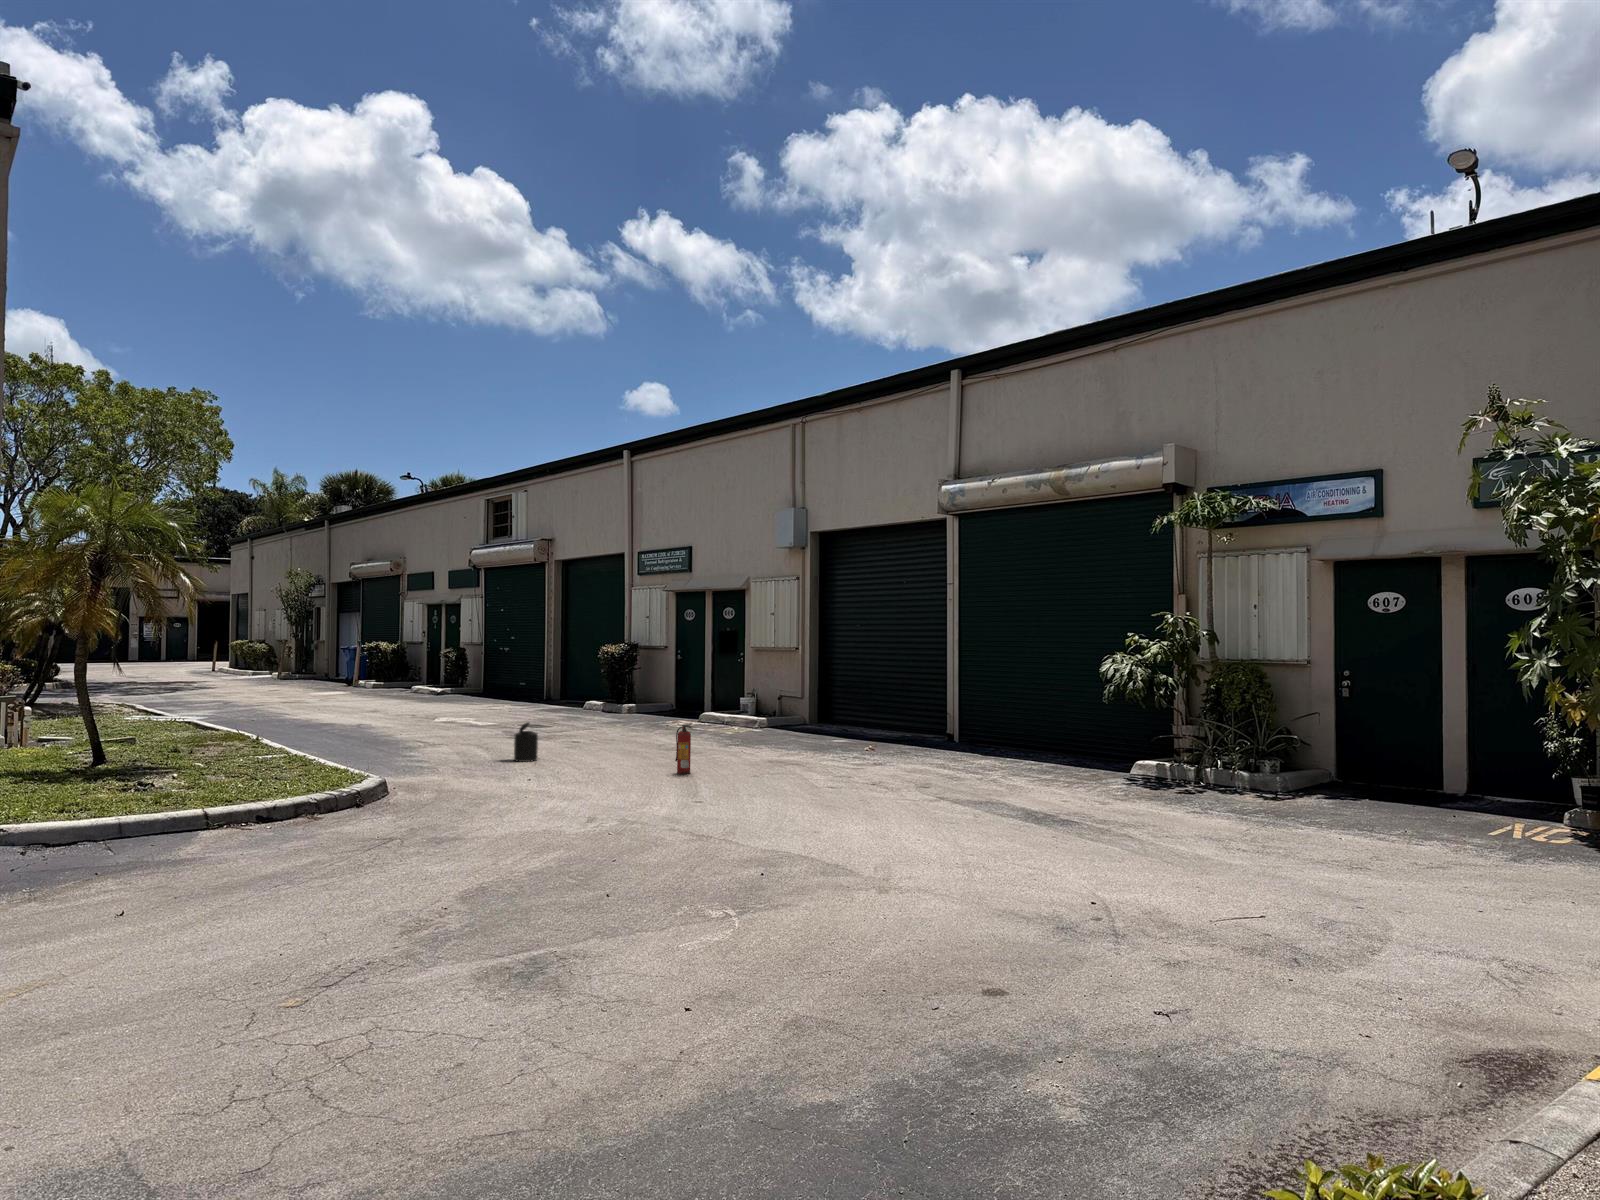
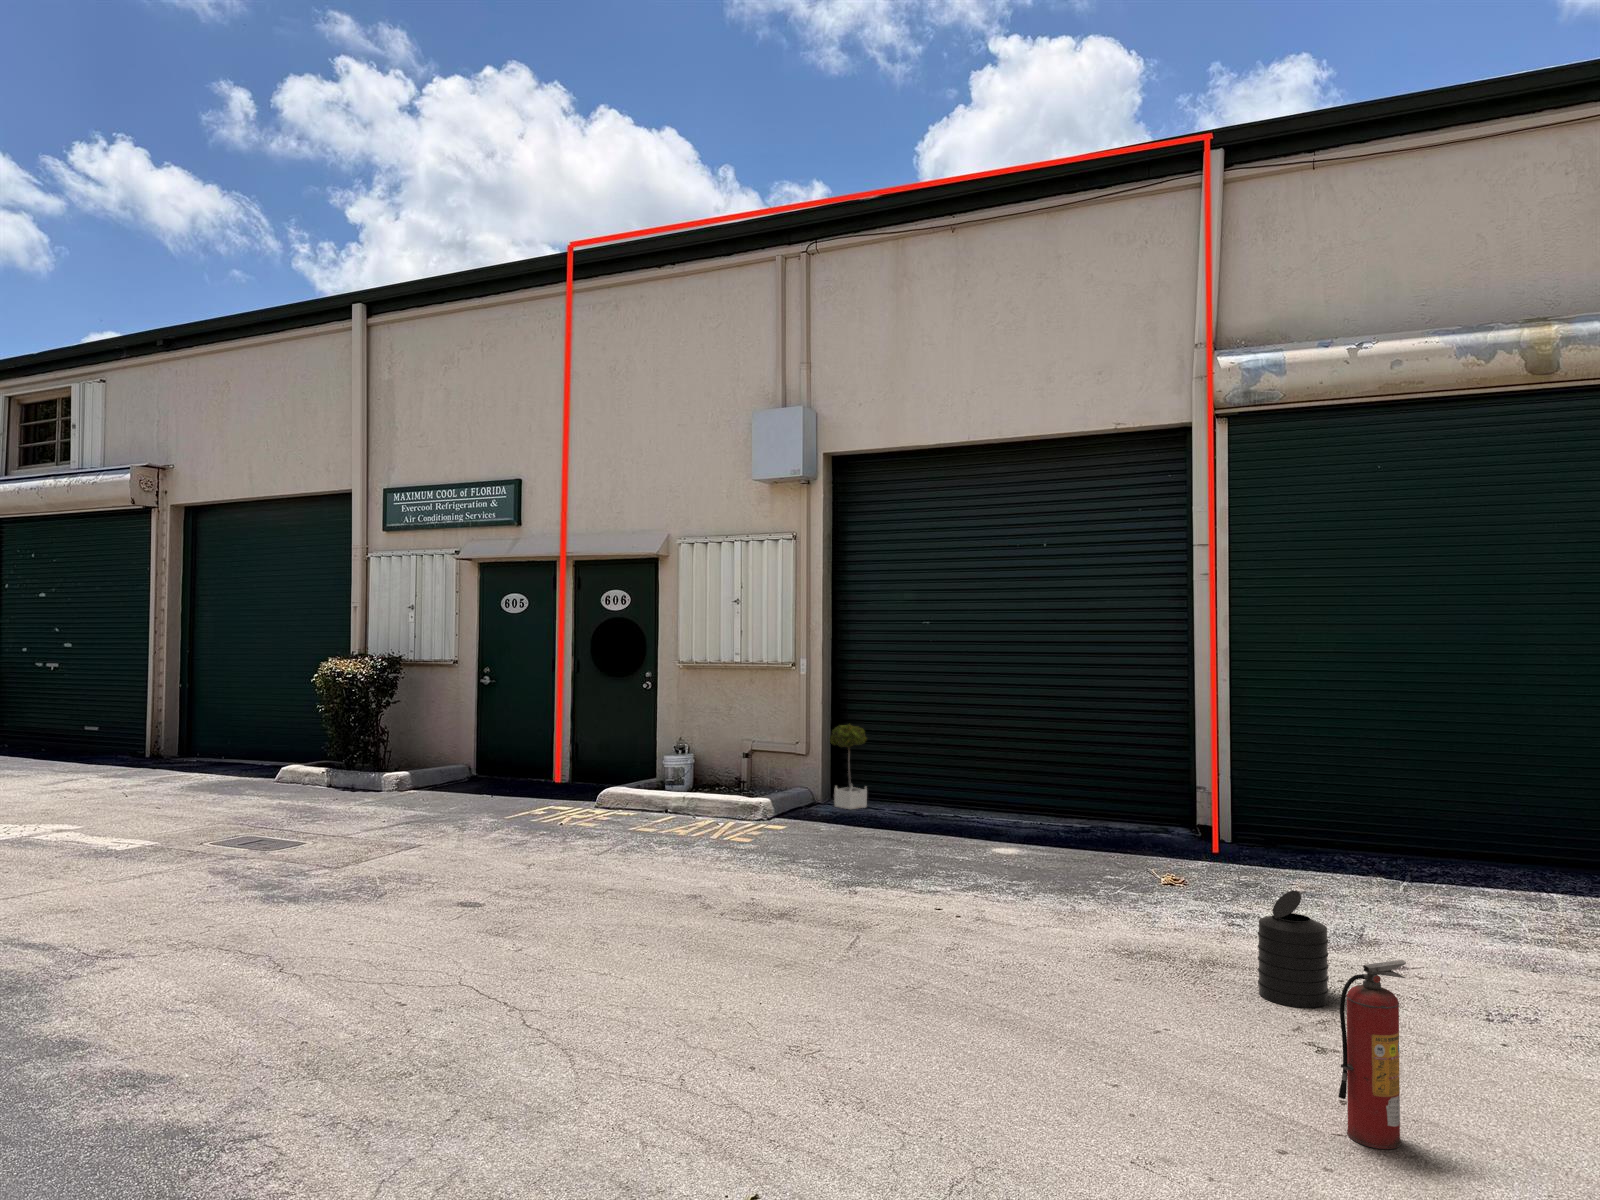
potted tree: none [809,681,829,727] -> present [830,724,867,809]
trash can: present [514,722,538,762] -> present [1258,891,1329,1008]

